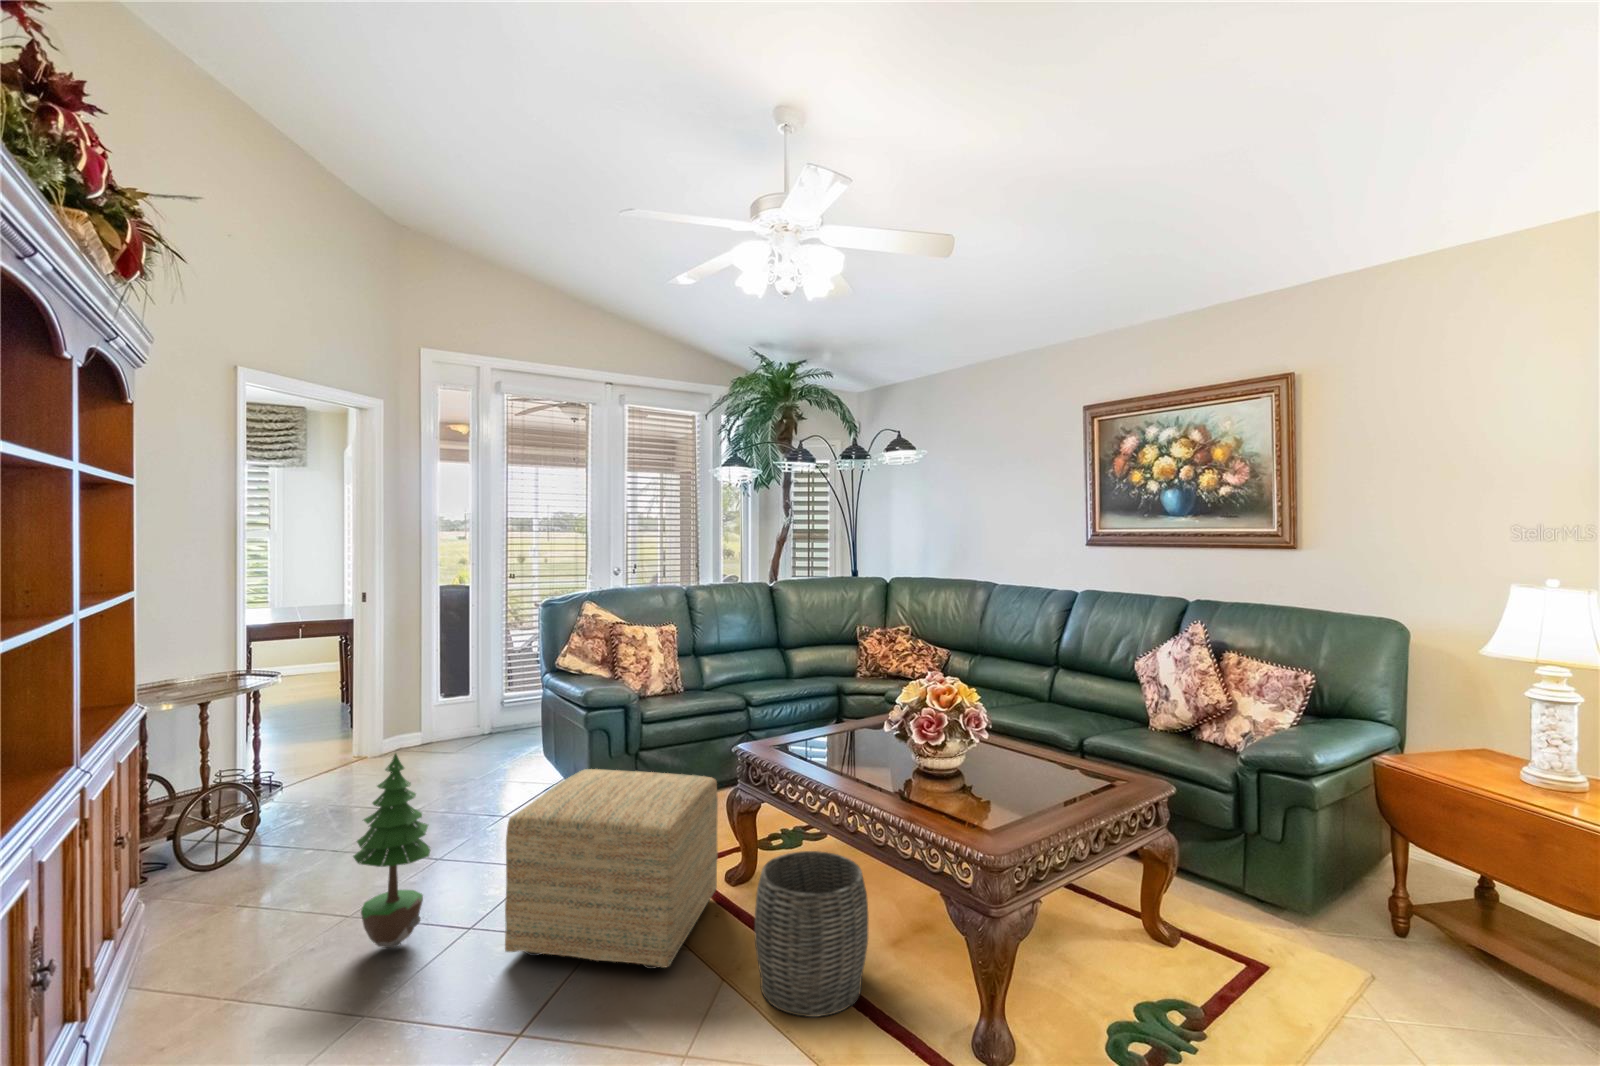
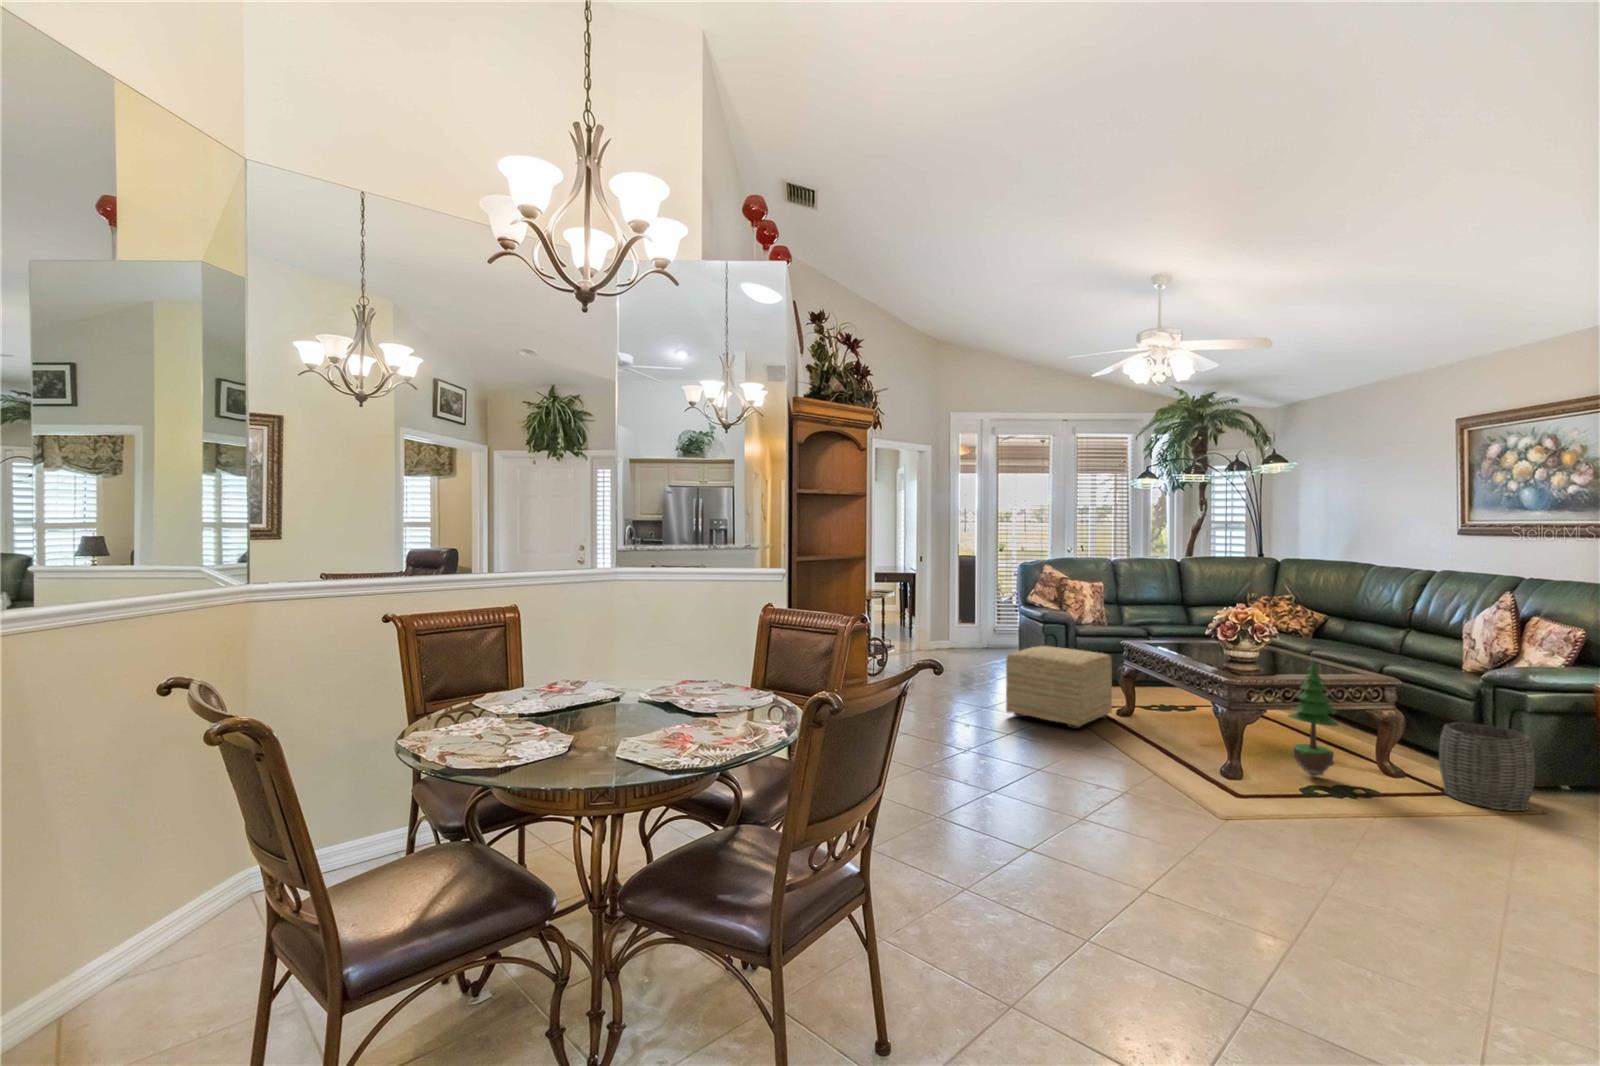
potted tree: present [353,754,430,948] -> present [1288,661,1338,776]
woven basket: present [755,851,868,1017] -> present [1439,723,1535,811]

